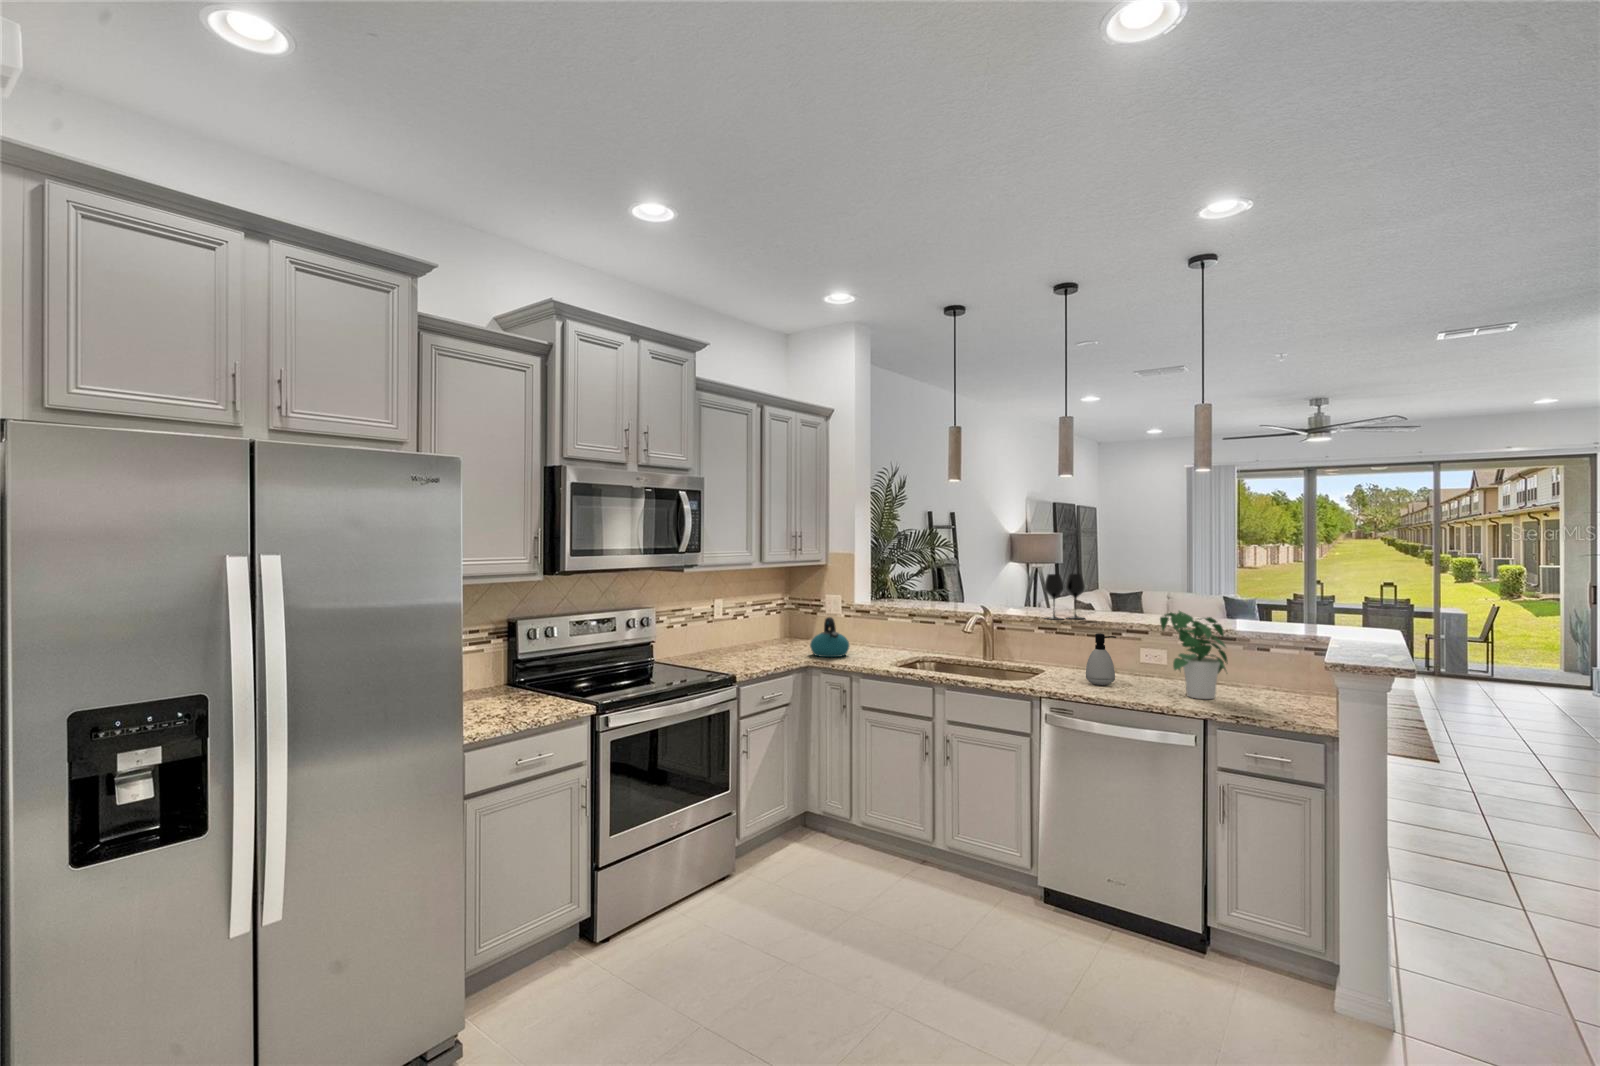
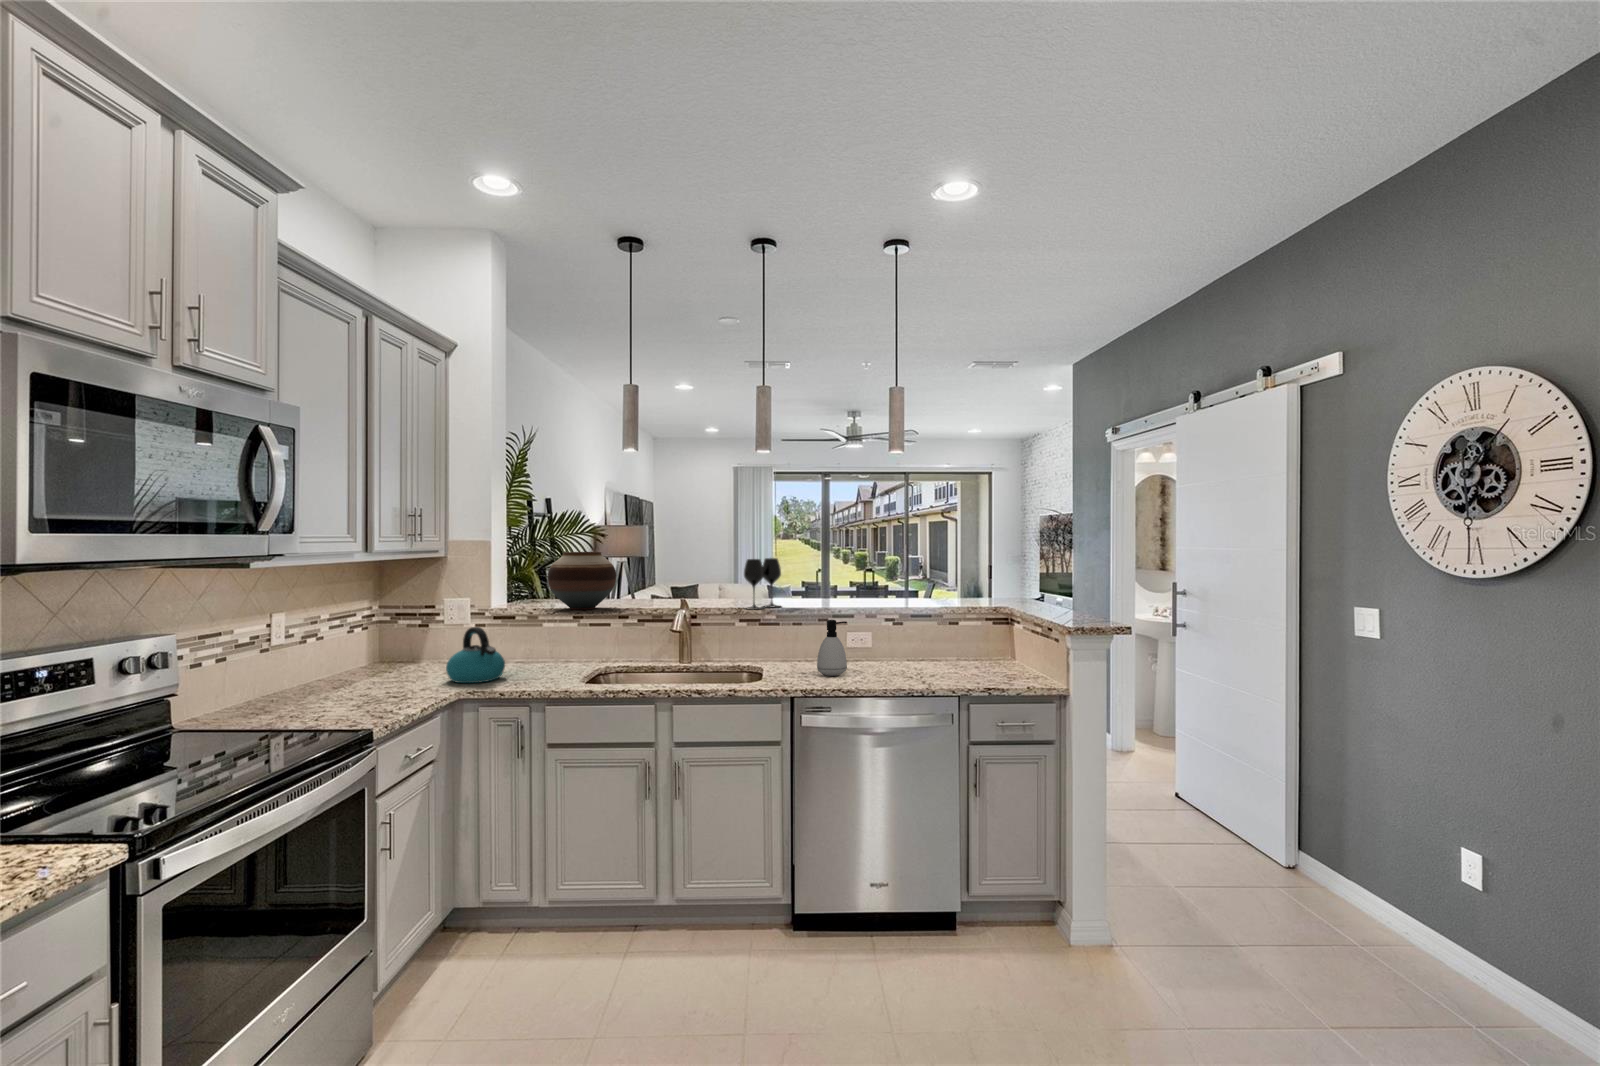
vase: none [892,564,945,610] -> present [548,552,616,609]
potted plant: present [1160,611,1228,699] -> none [894,589,961,678]

